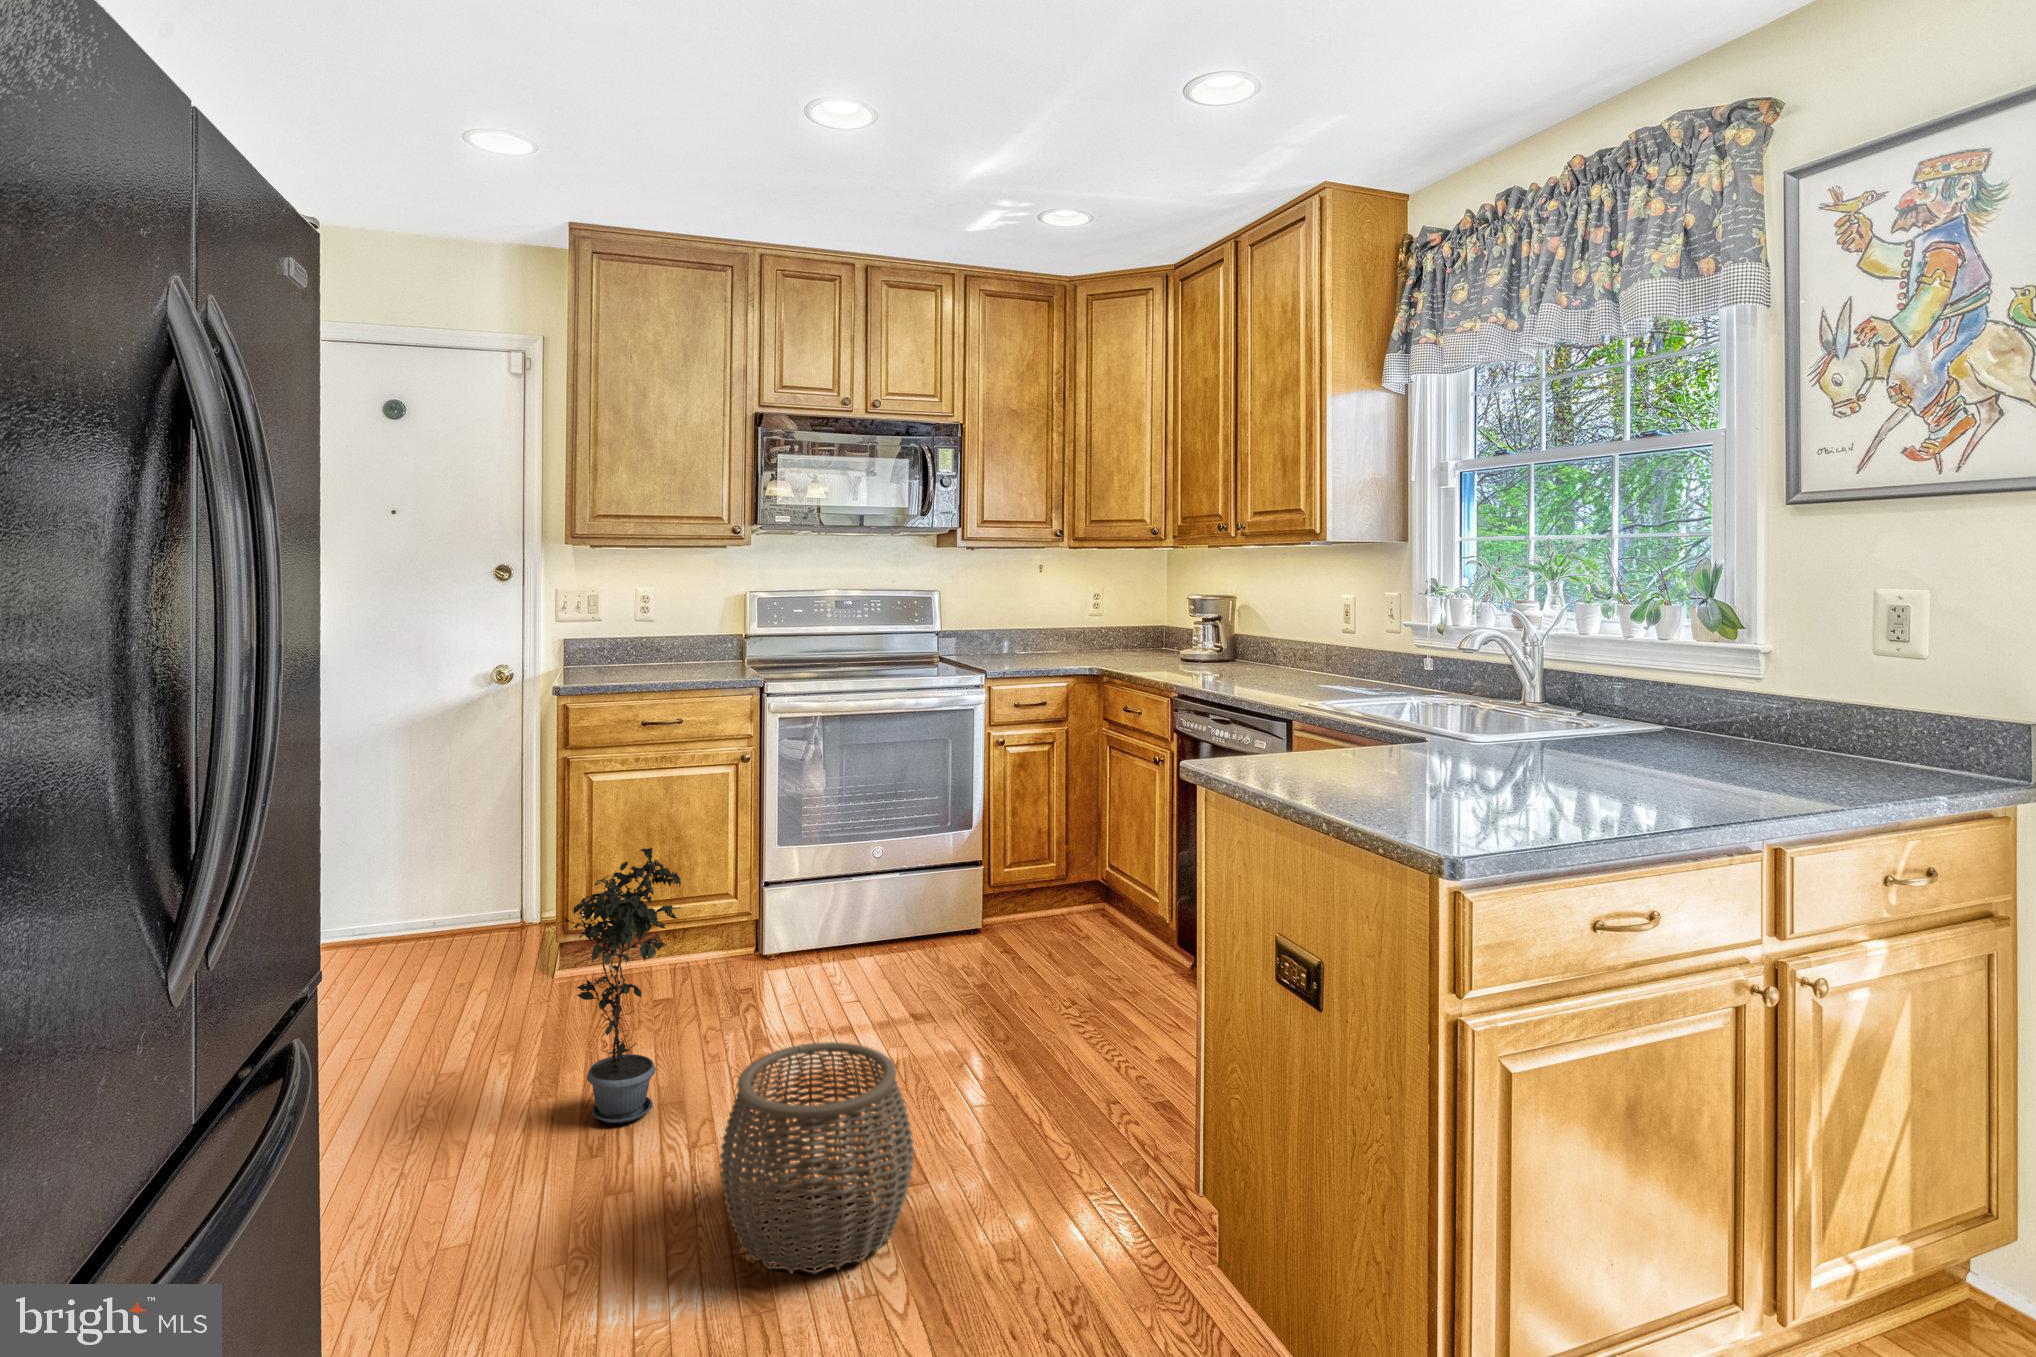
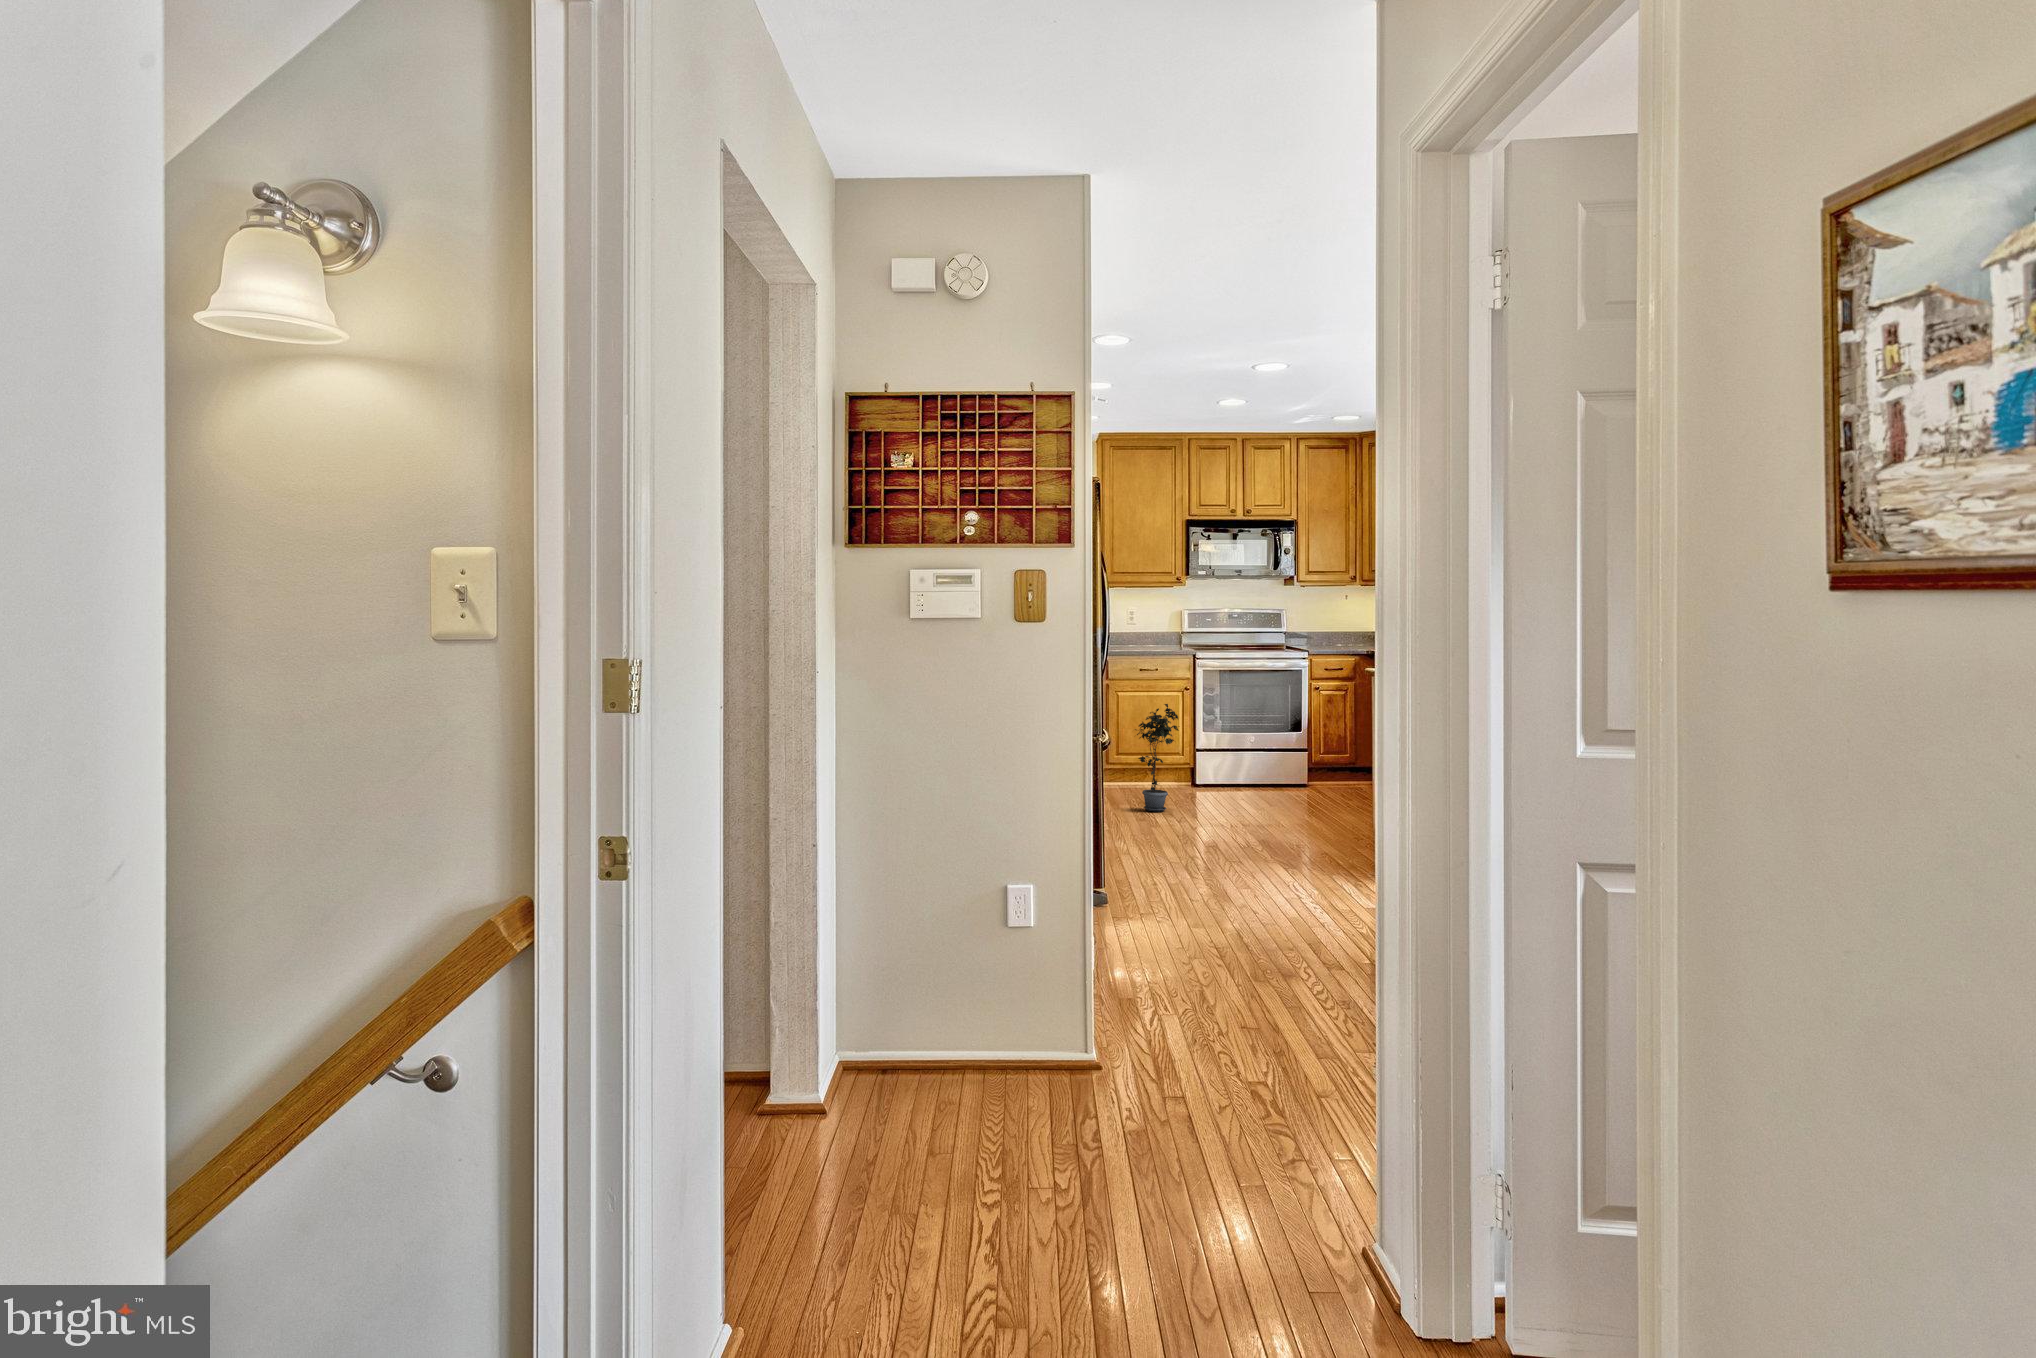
woven basket: present [720,1042,914,1274] -> none [1207,766,1278,832]

